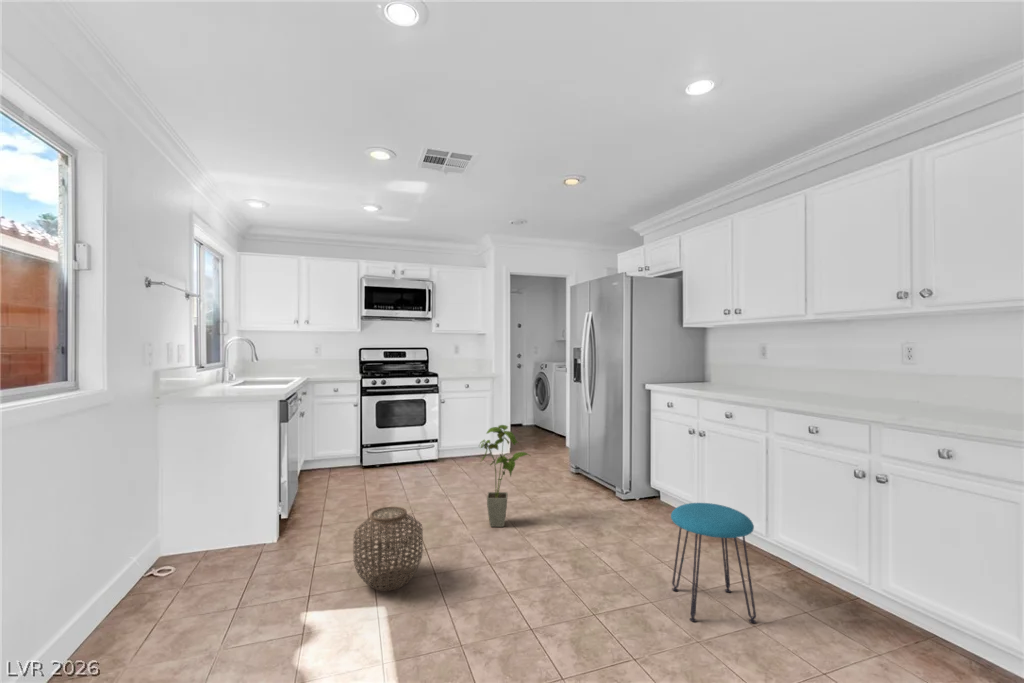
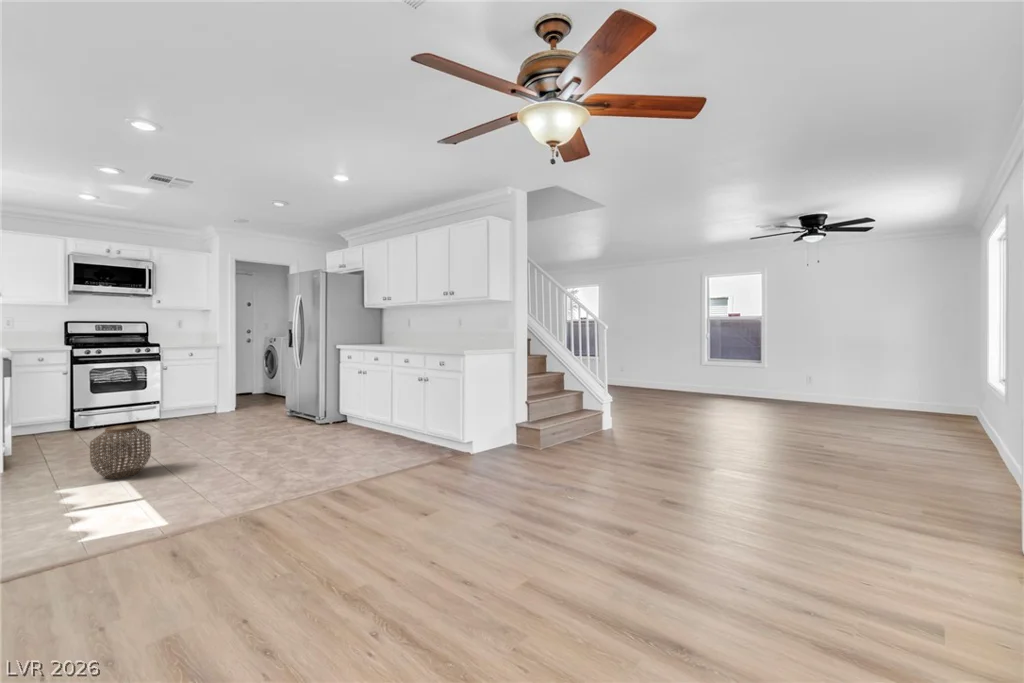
house plant: present [480,425,528,527] -> none [199,373,244,446]
stool: present [671,503,756,623] -> none [326,403,369,460]

